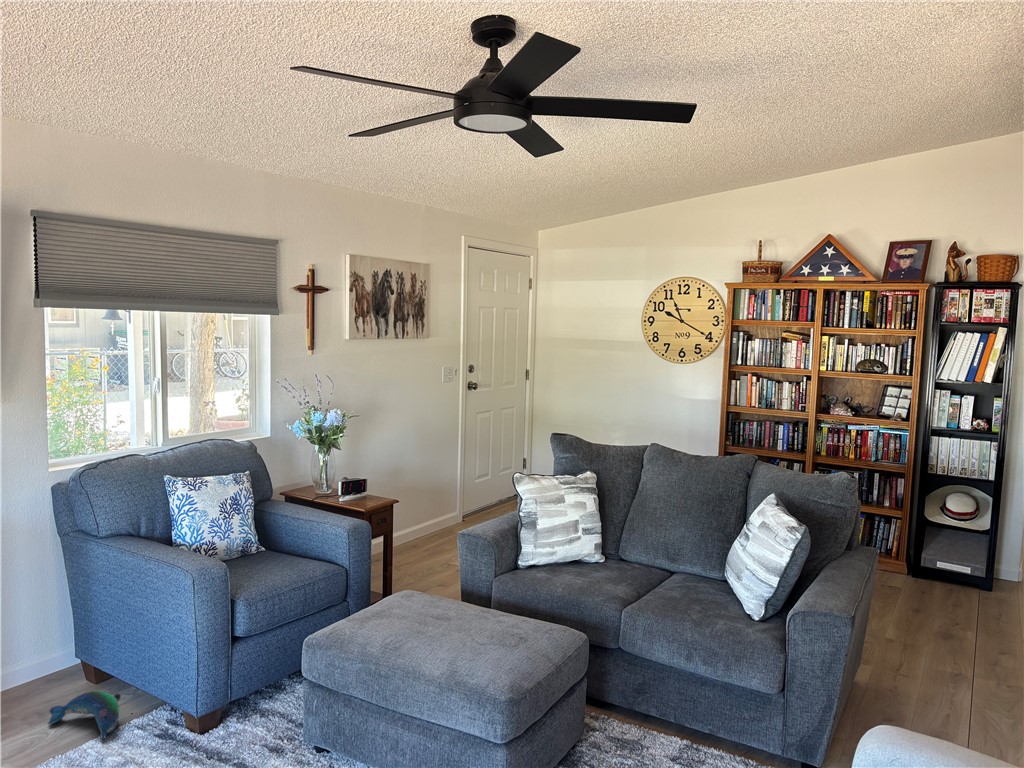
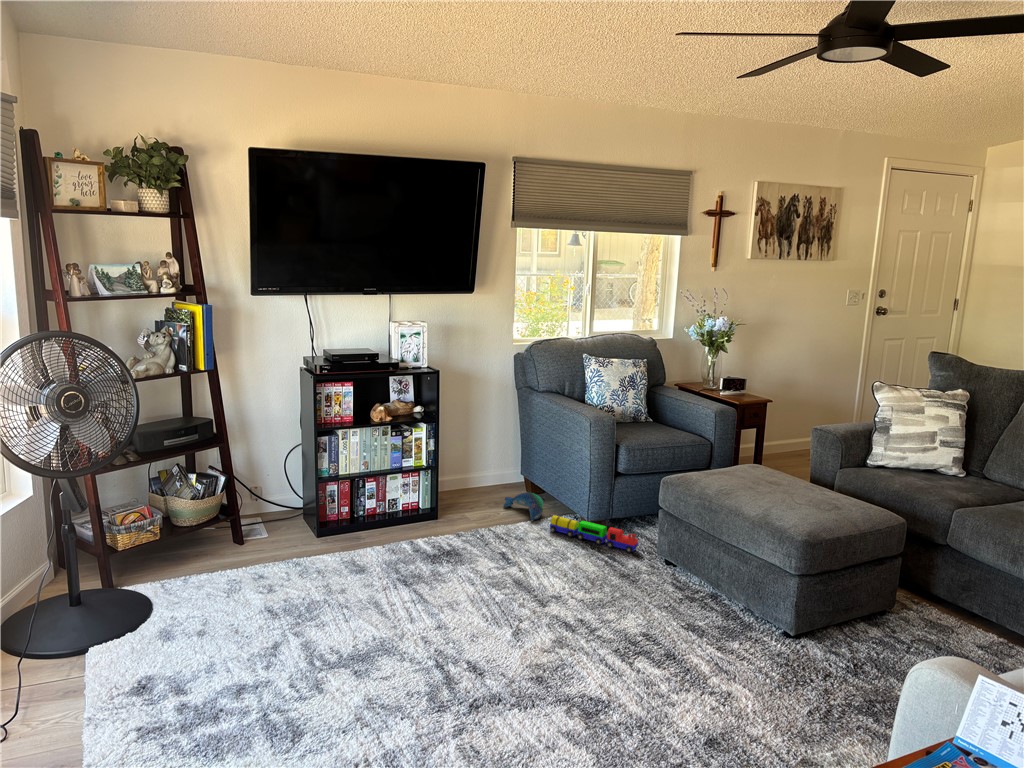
toy train: none [135,719,276,750] -> present [550,515,639,553]

